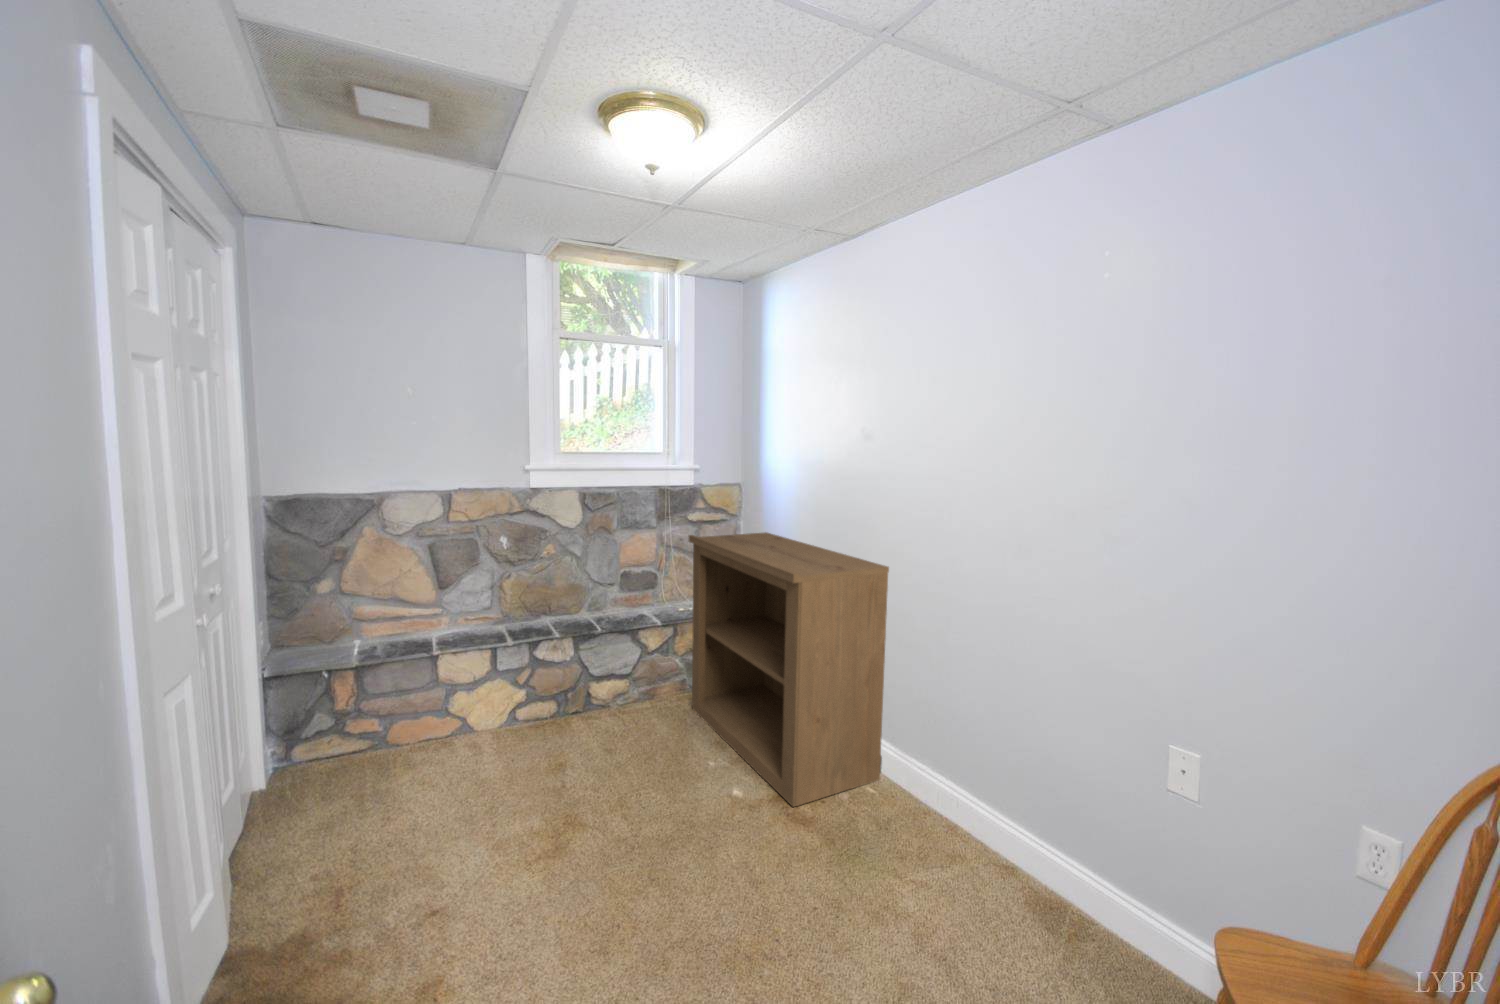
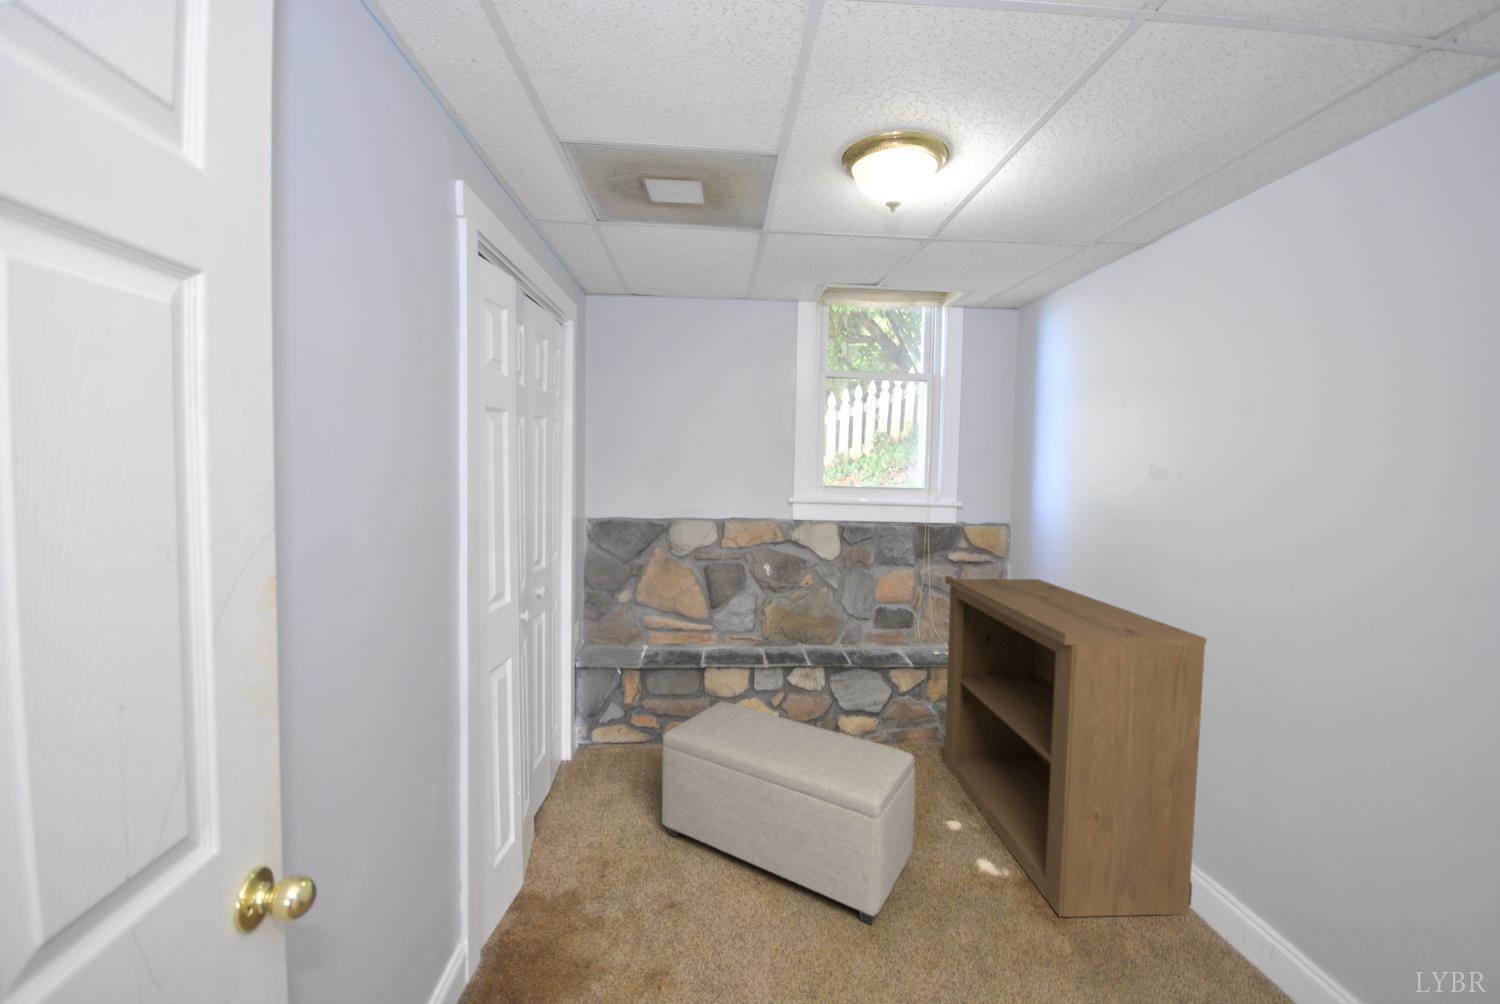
ottoman: none [402,687,673,858] -> present [662,702,915,924]

